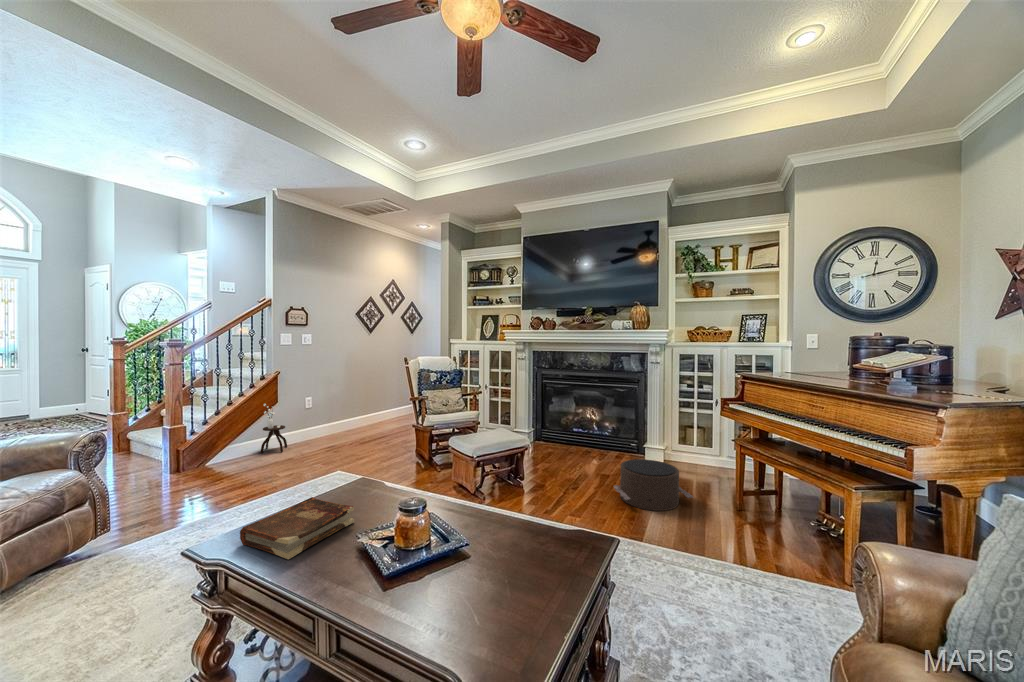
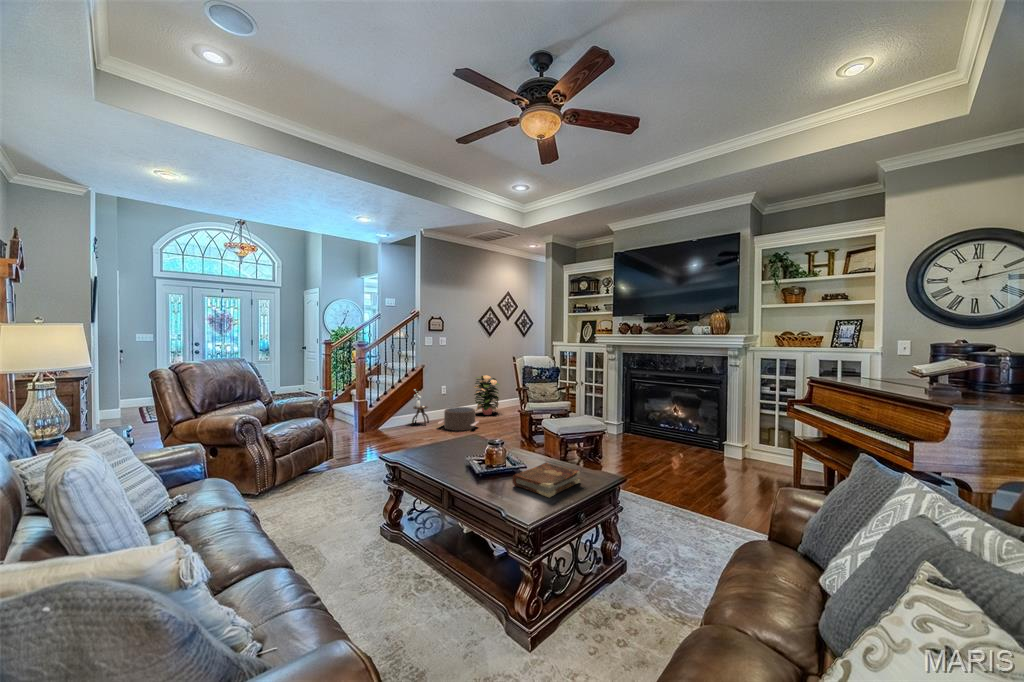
decorative plant: none [348,381,385,430] -> present [474,375,499,415]
pouf: present [614,459,693,511] -> present [439,407,478,431]
book: present [240,497,354,559] -> present [512,463,580,497]

